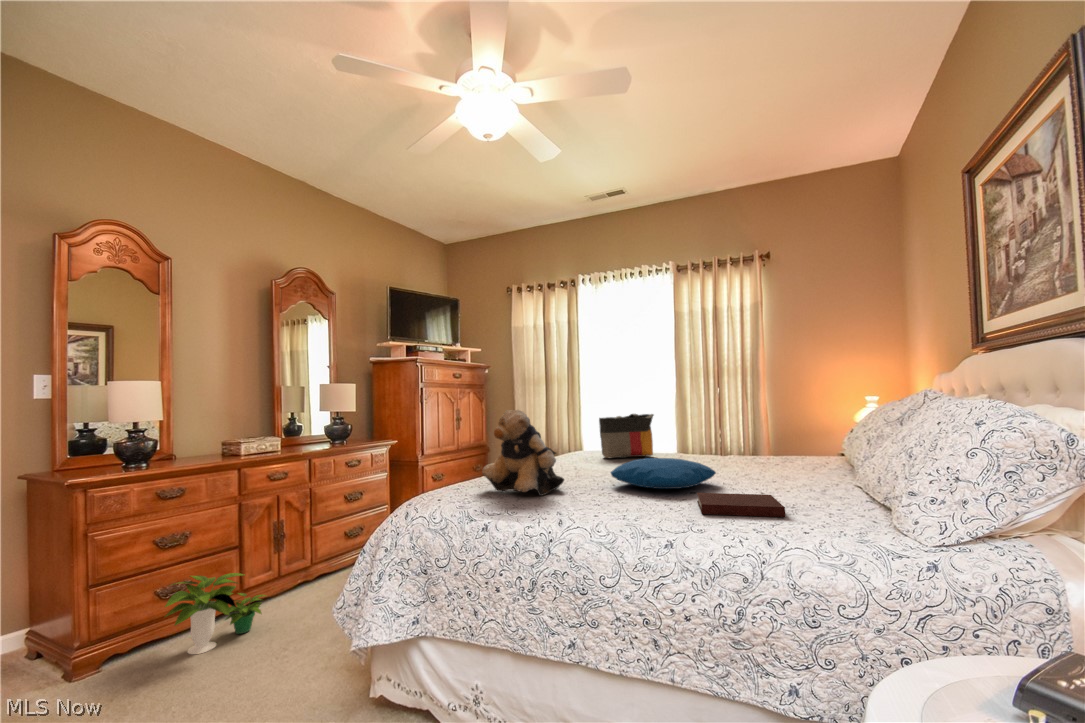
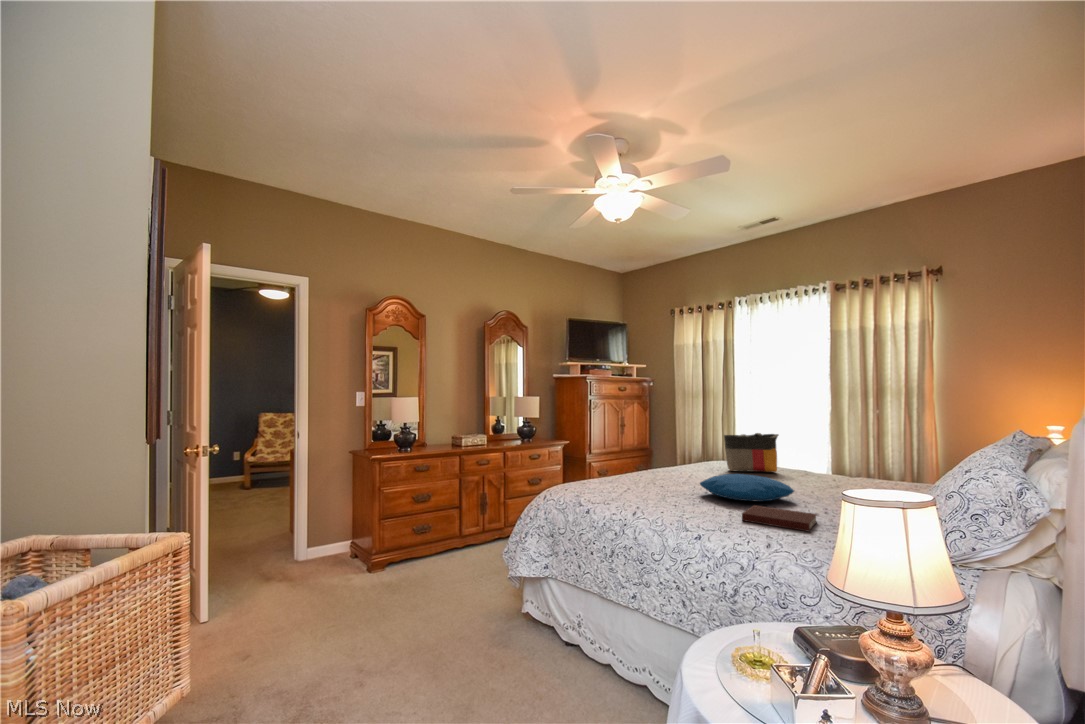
teddy bear: present [482,410,564,496] -> none [600,428,661,494]
potted plant: present [165,573,266,654] -> none [418,521,475,570]

